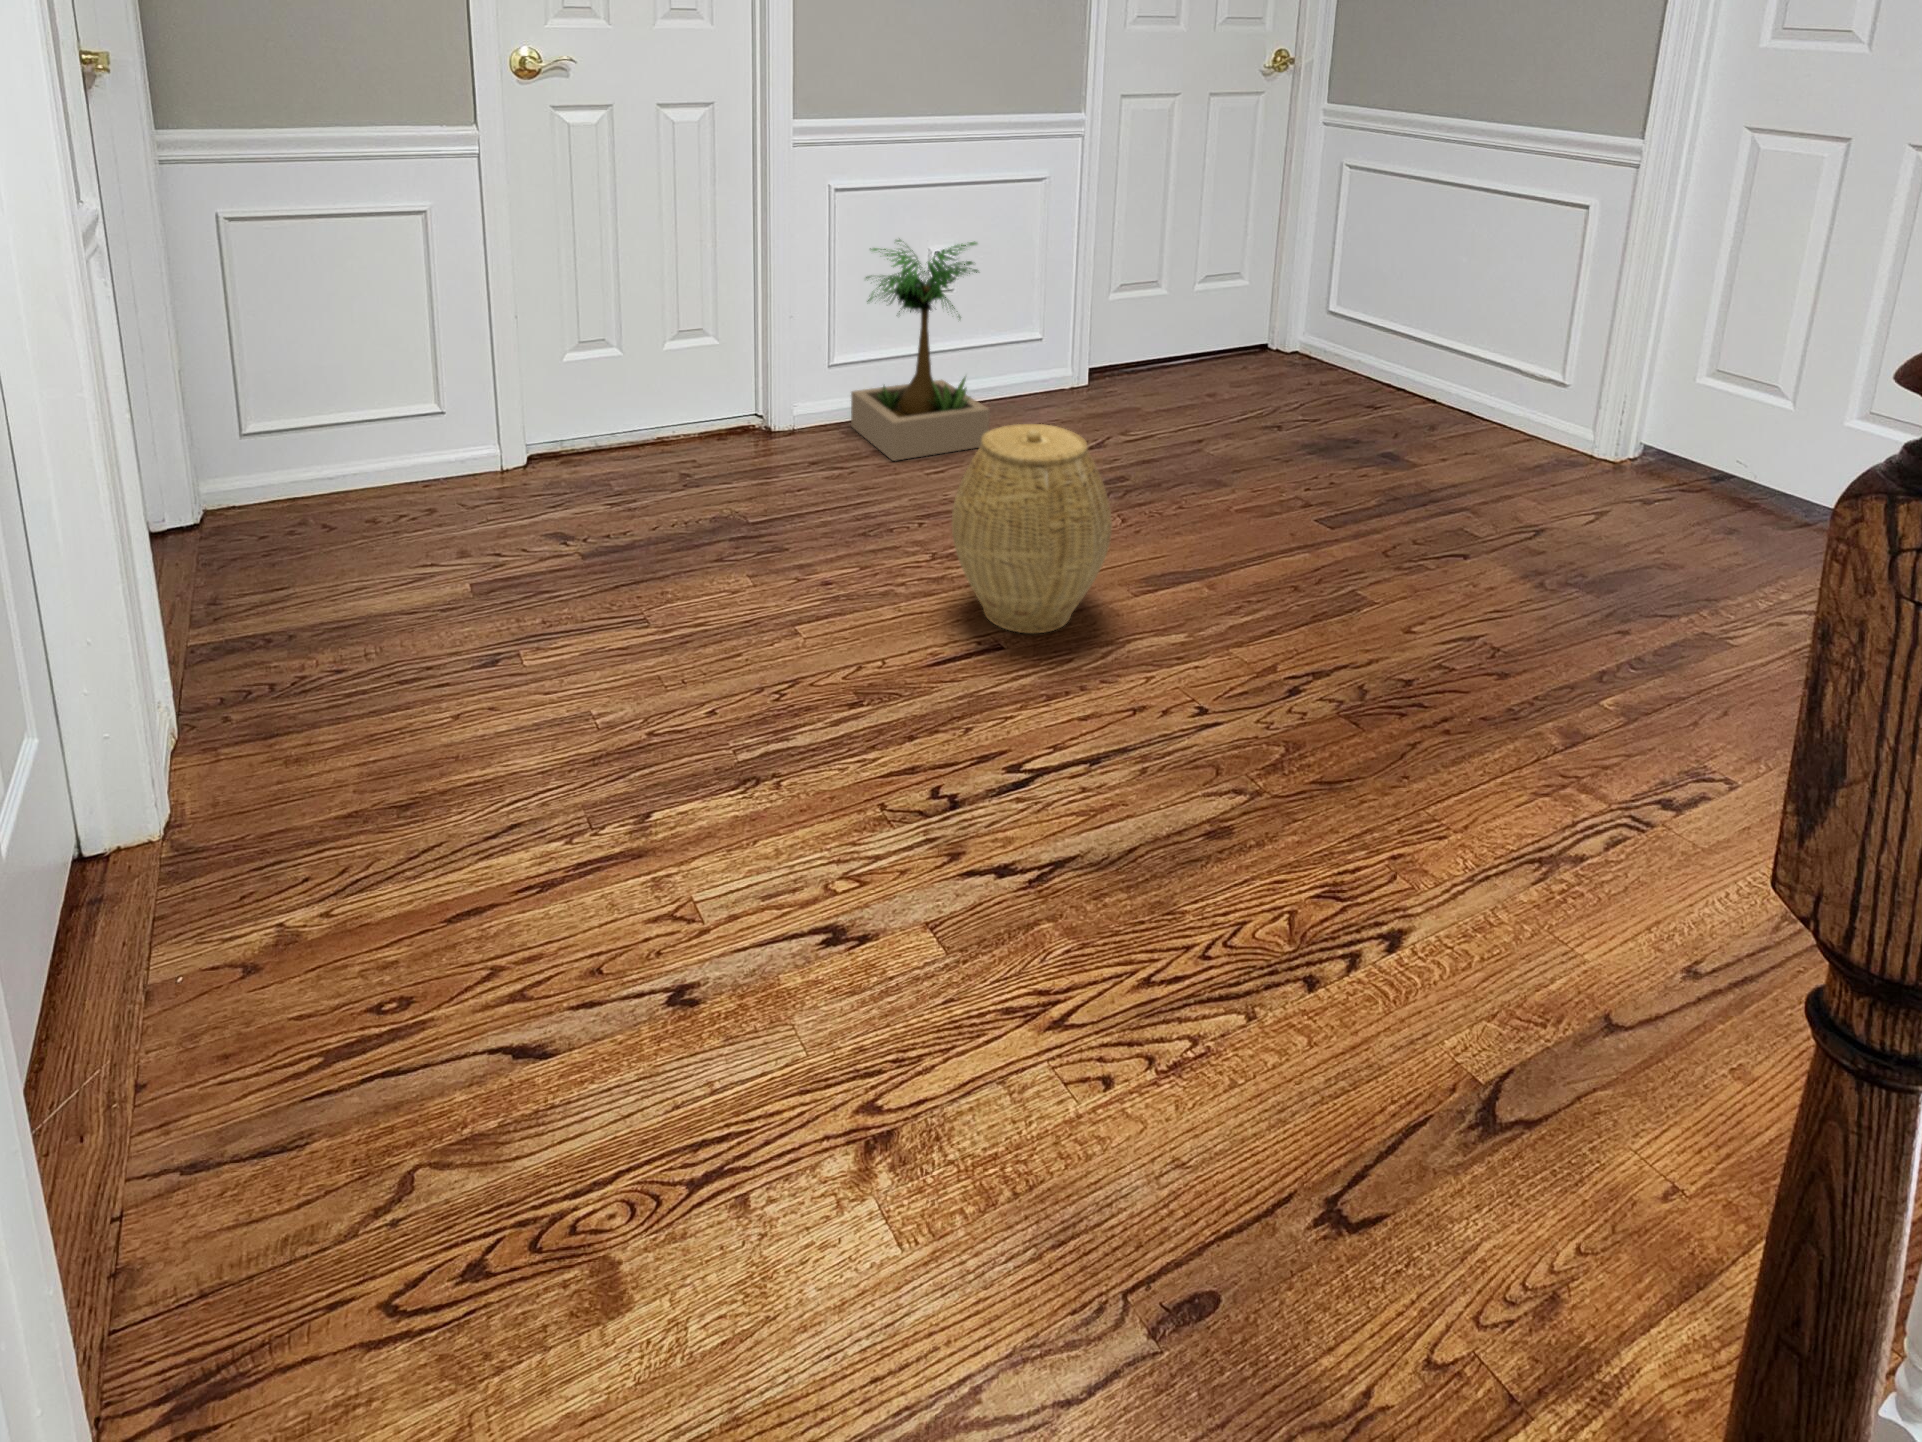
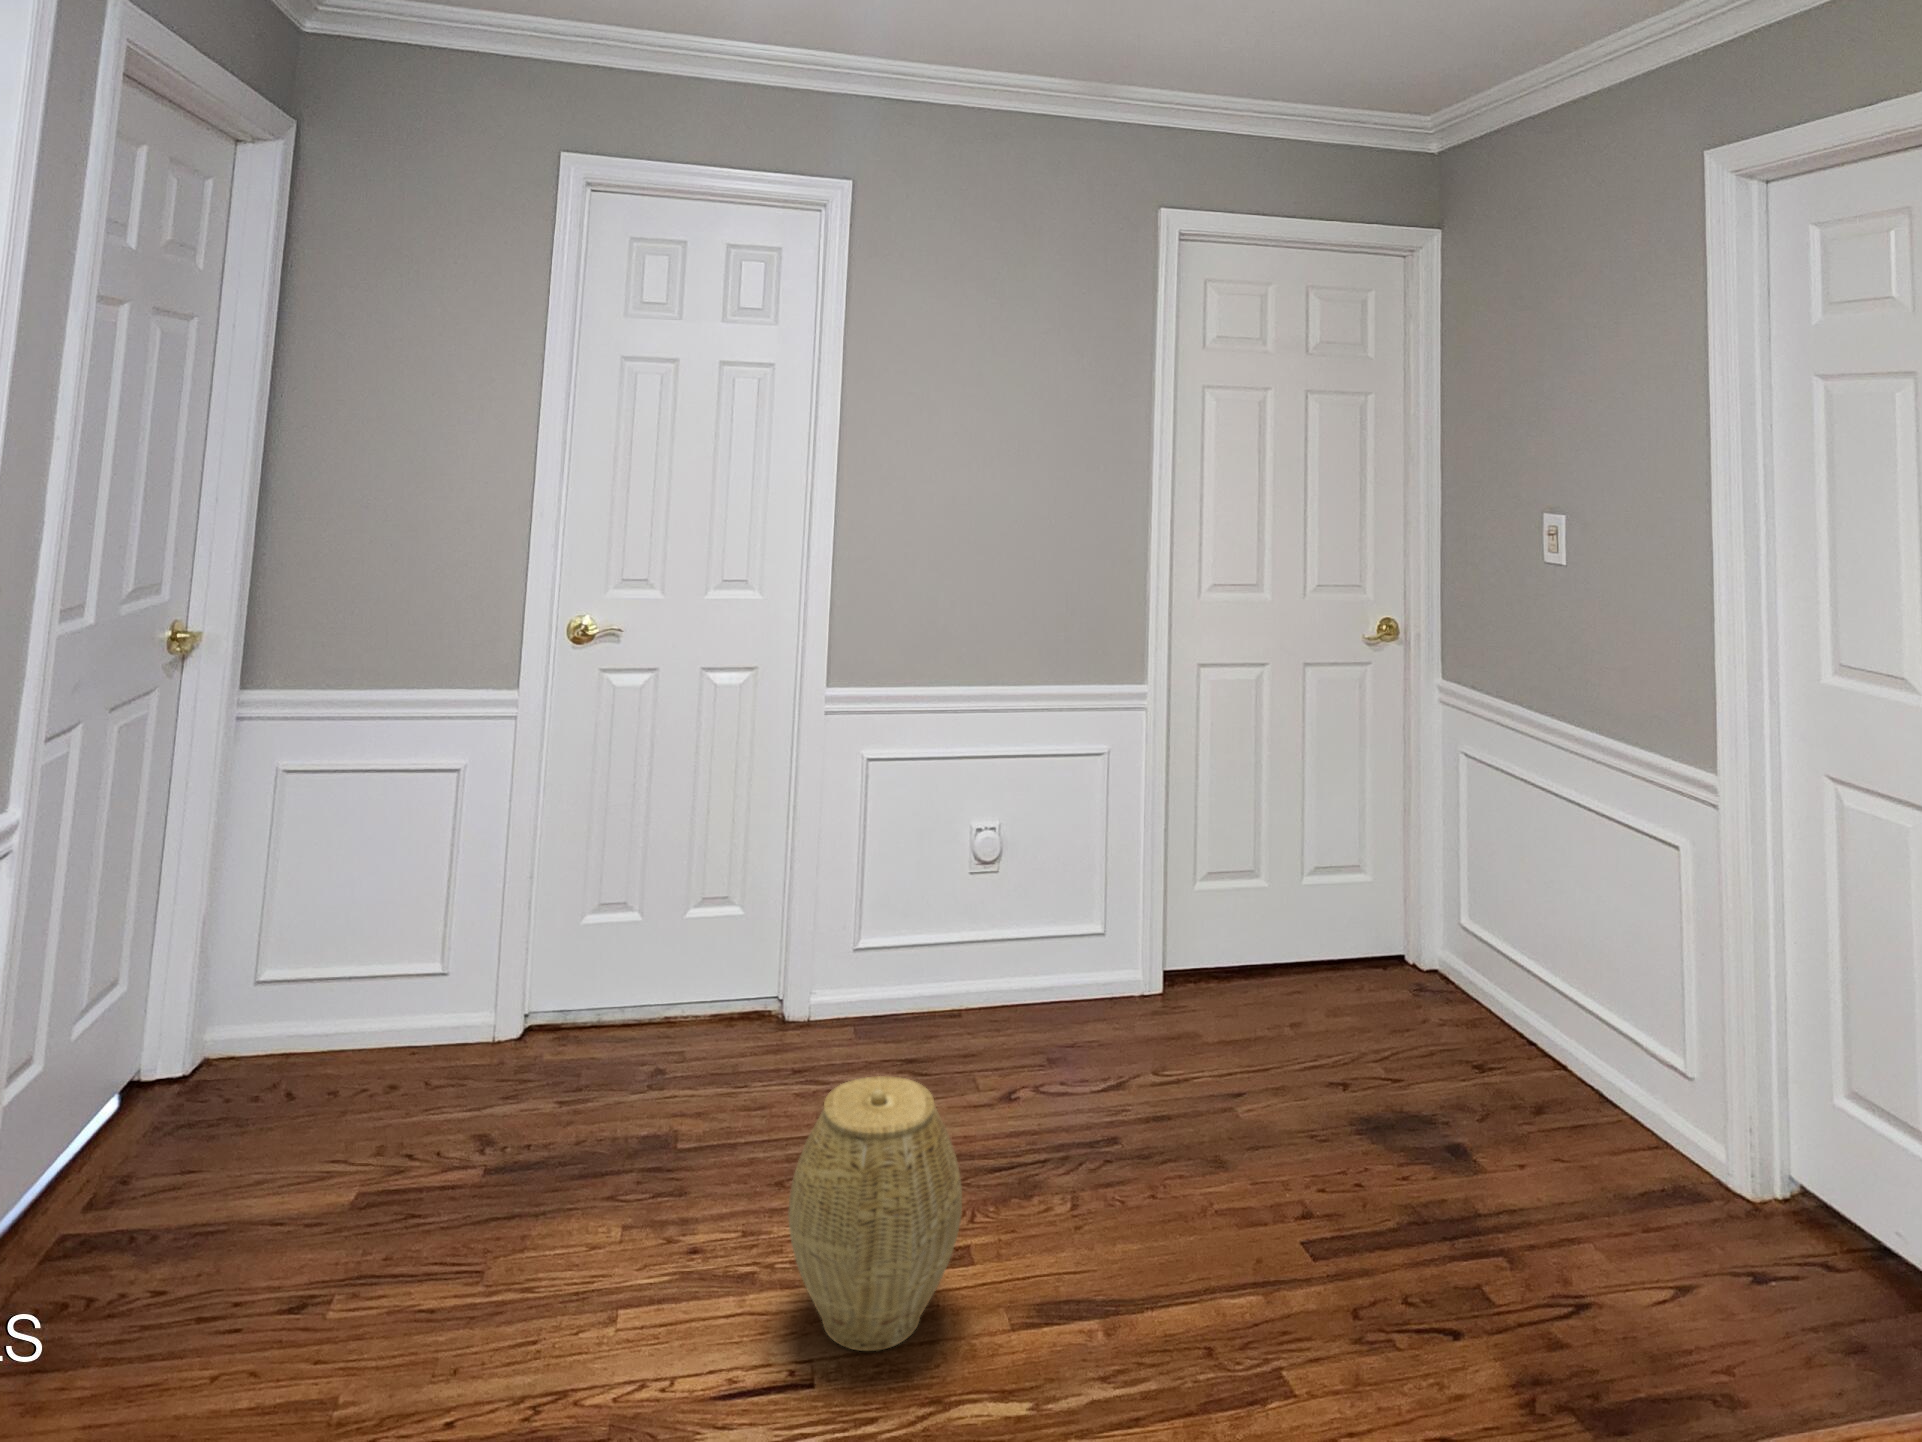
potted plant: present [851,240,990,461] -> none [863,811,1018,1078]

